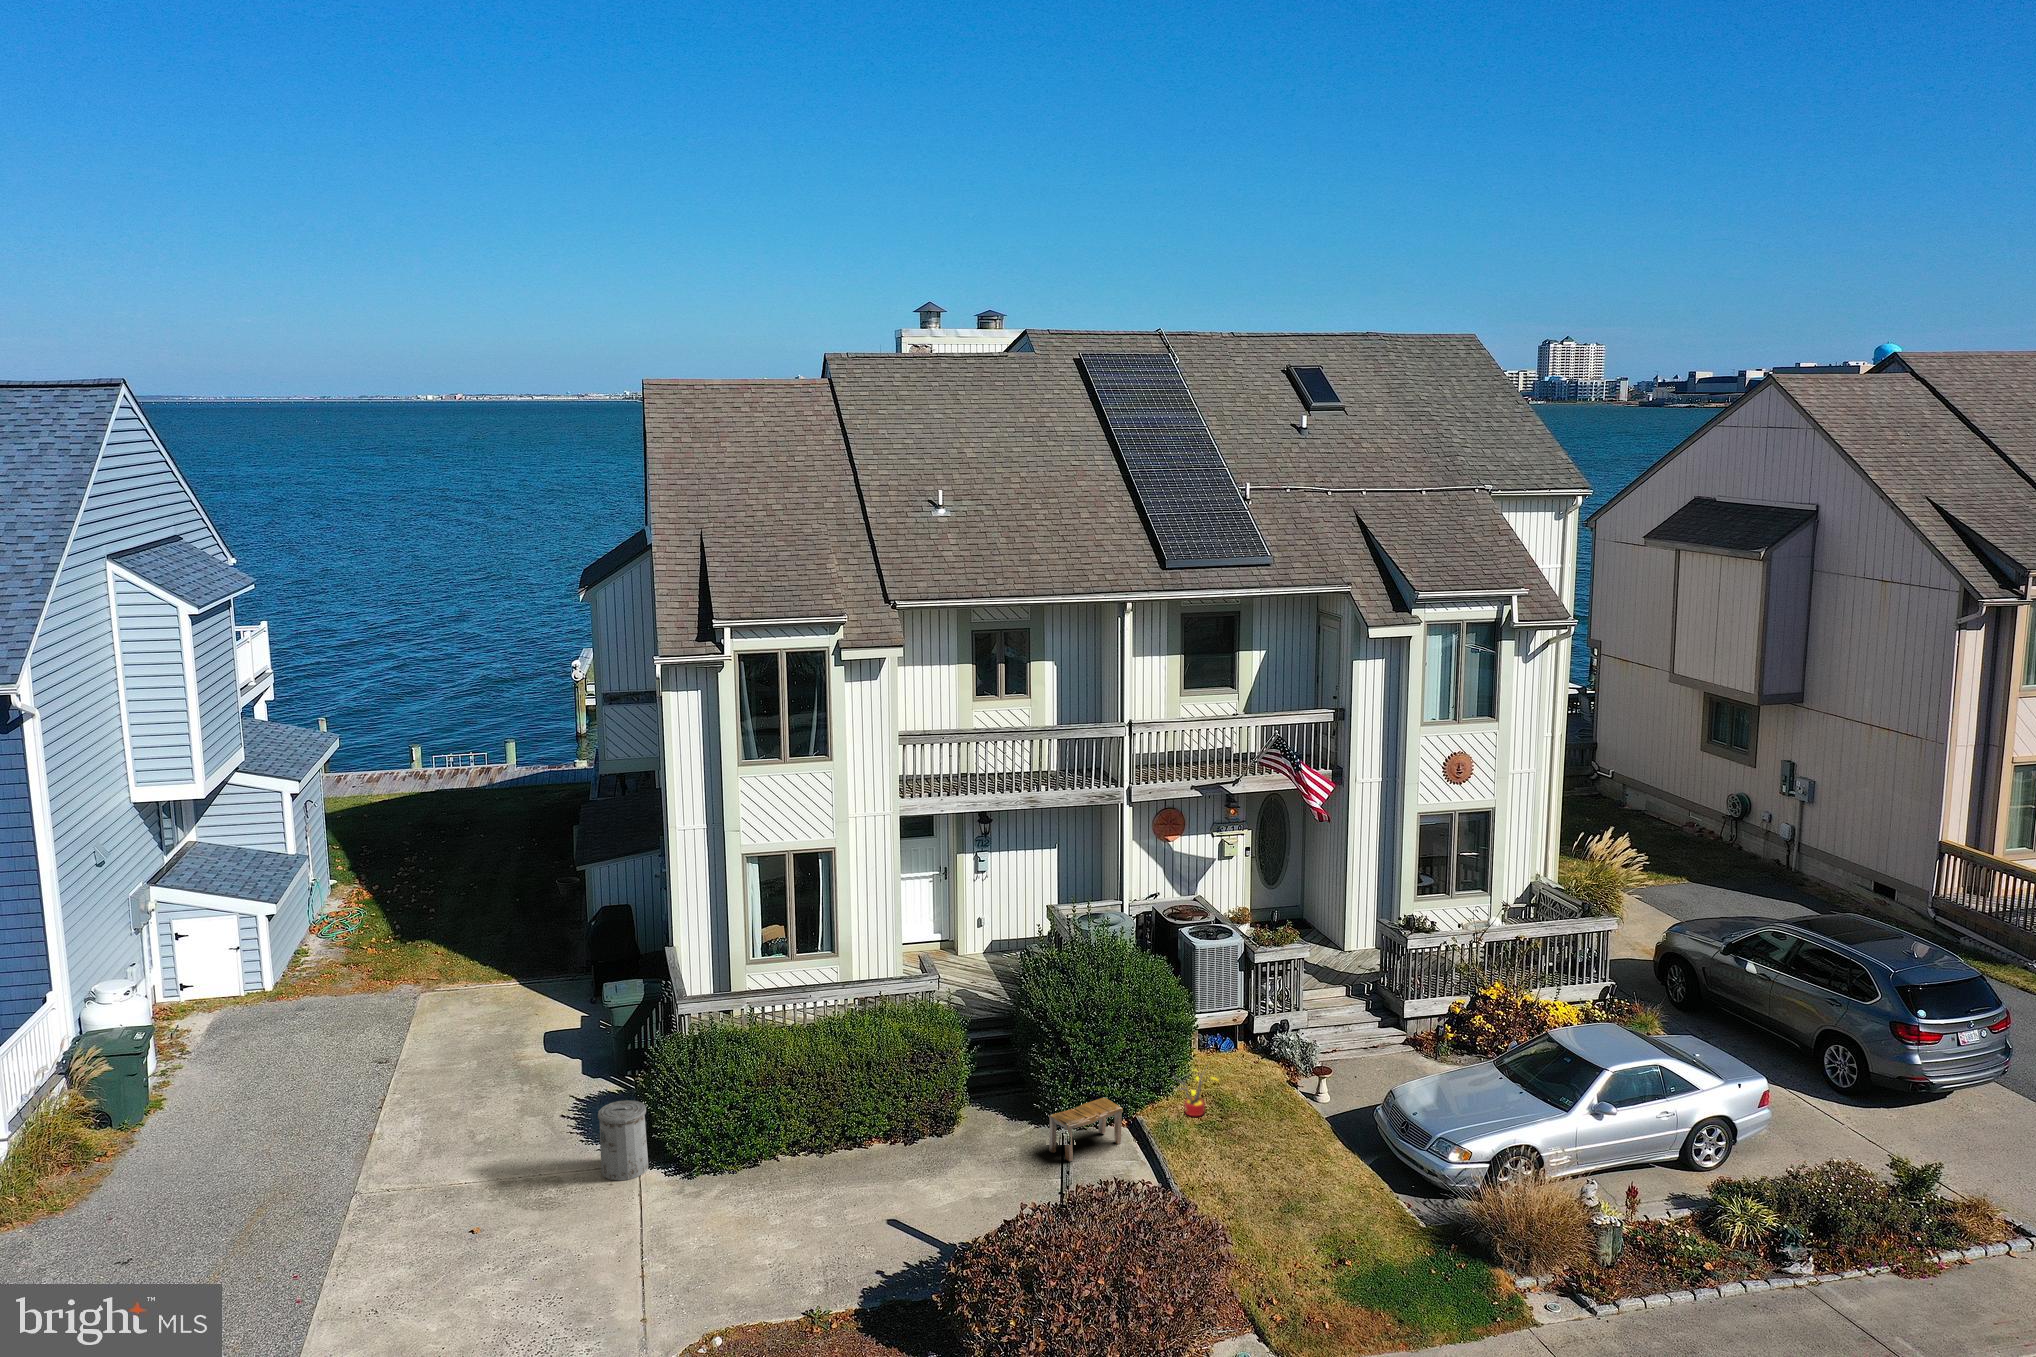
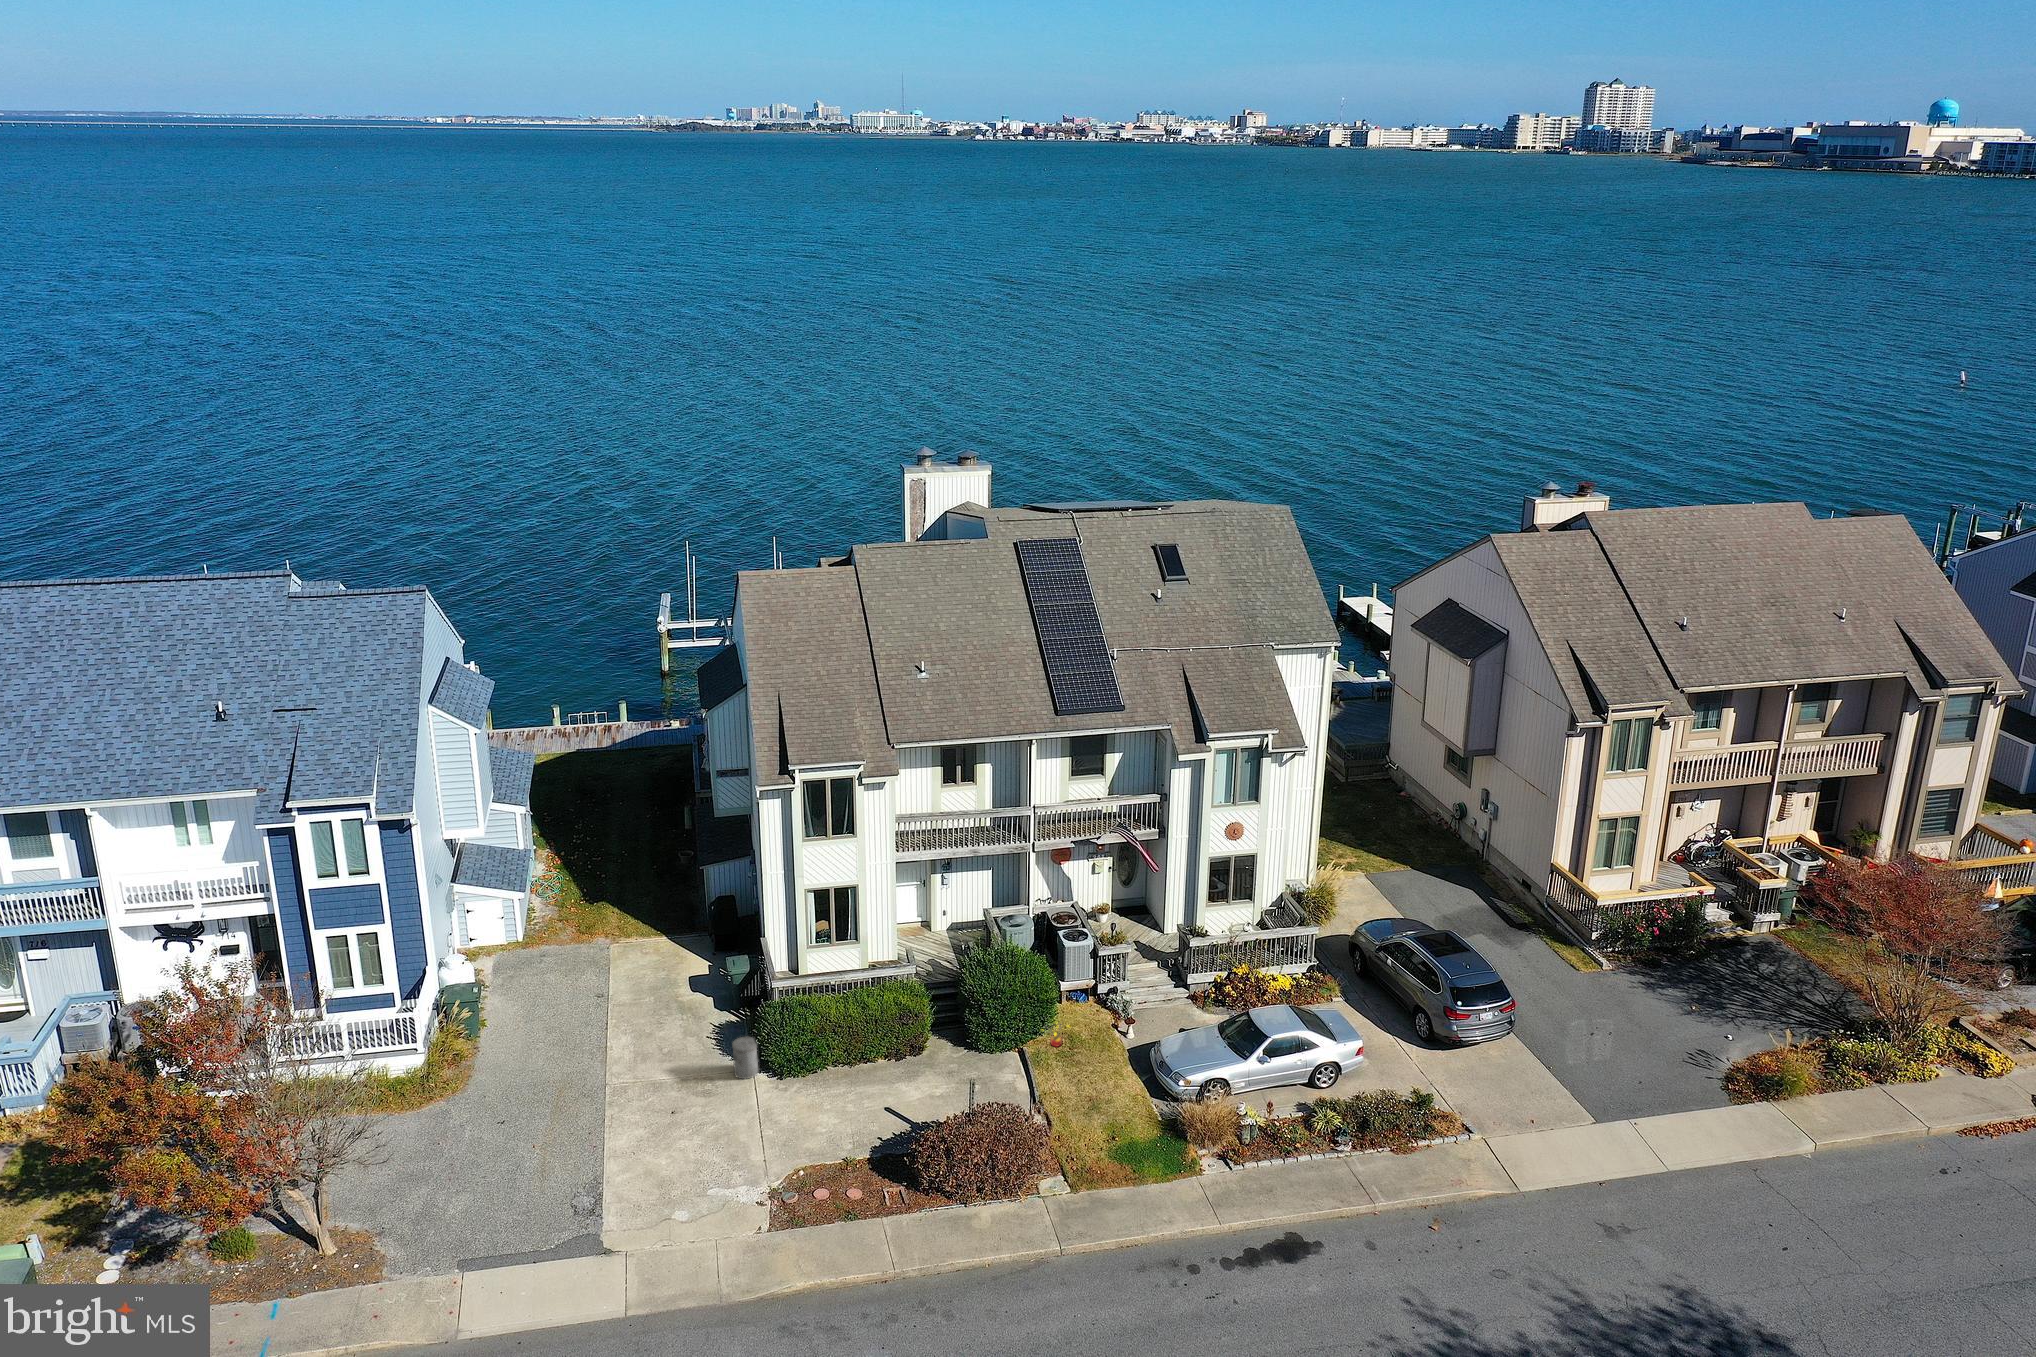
bench: present [1049,1097,1123,1161] -> none [973,1038,1014,1074]

